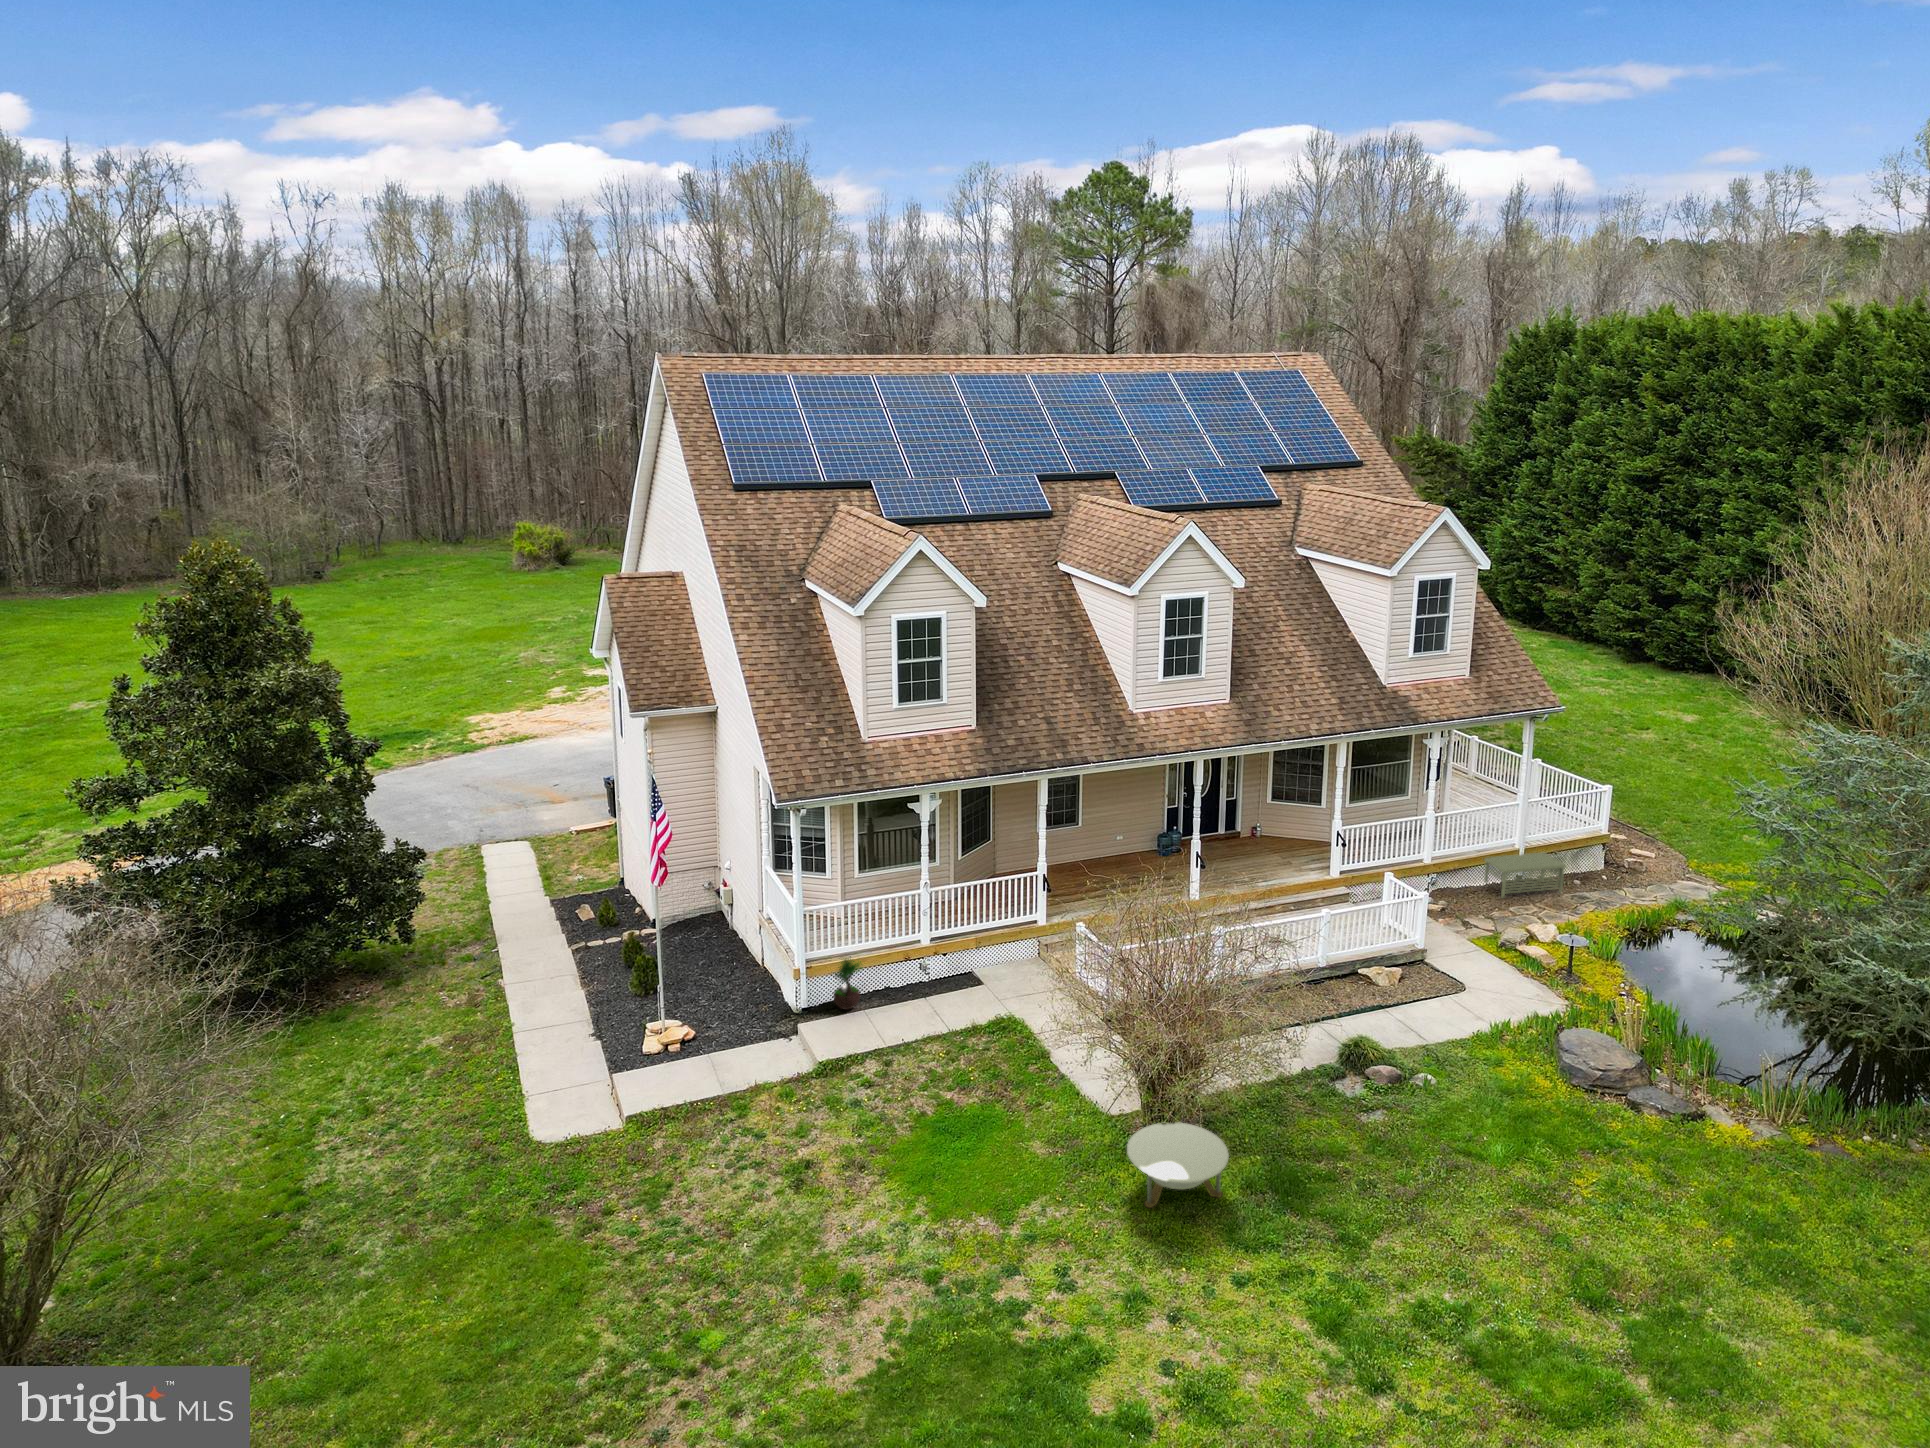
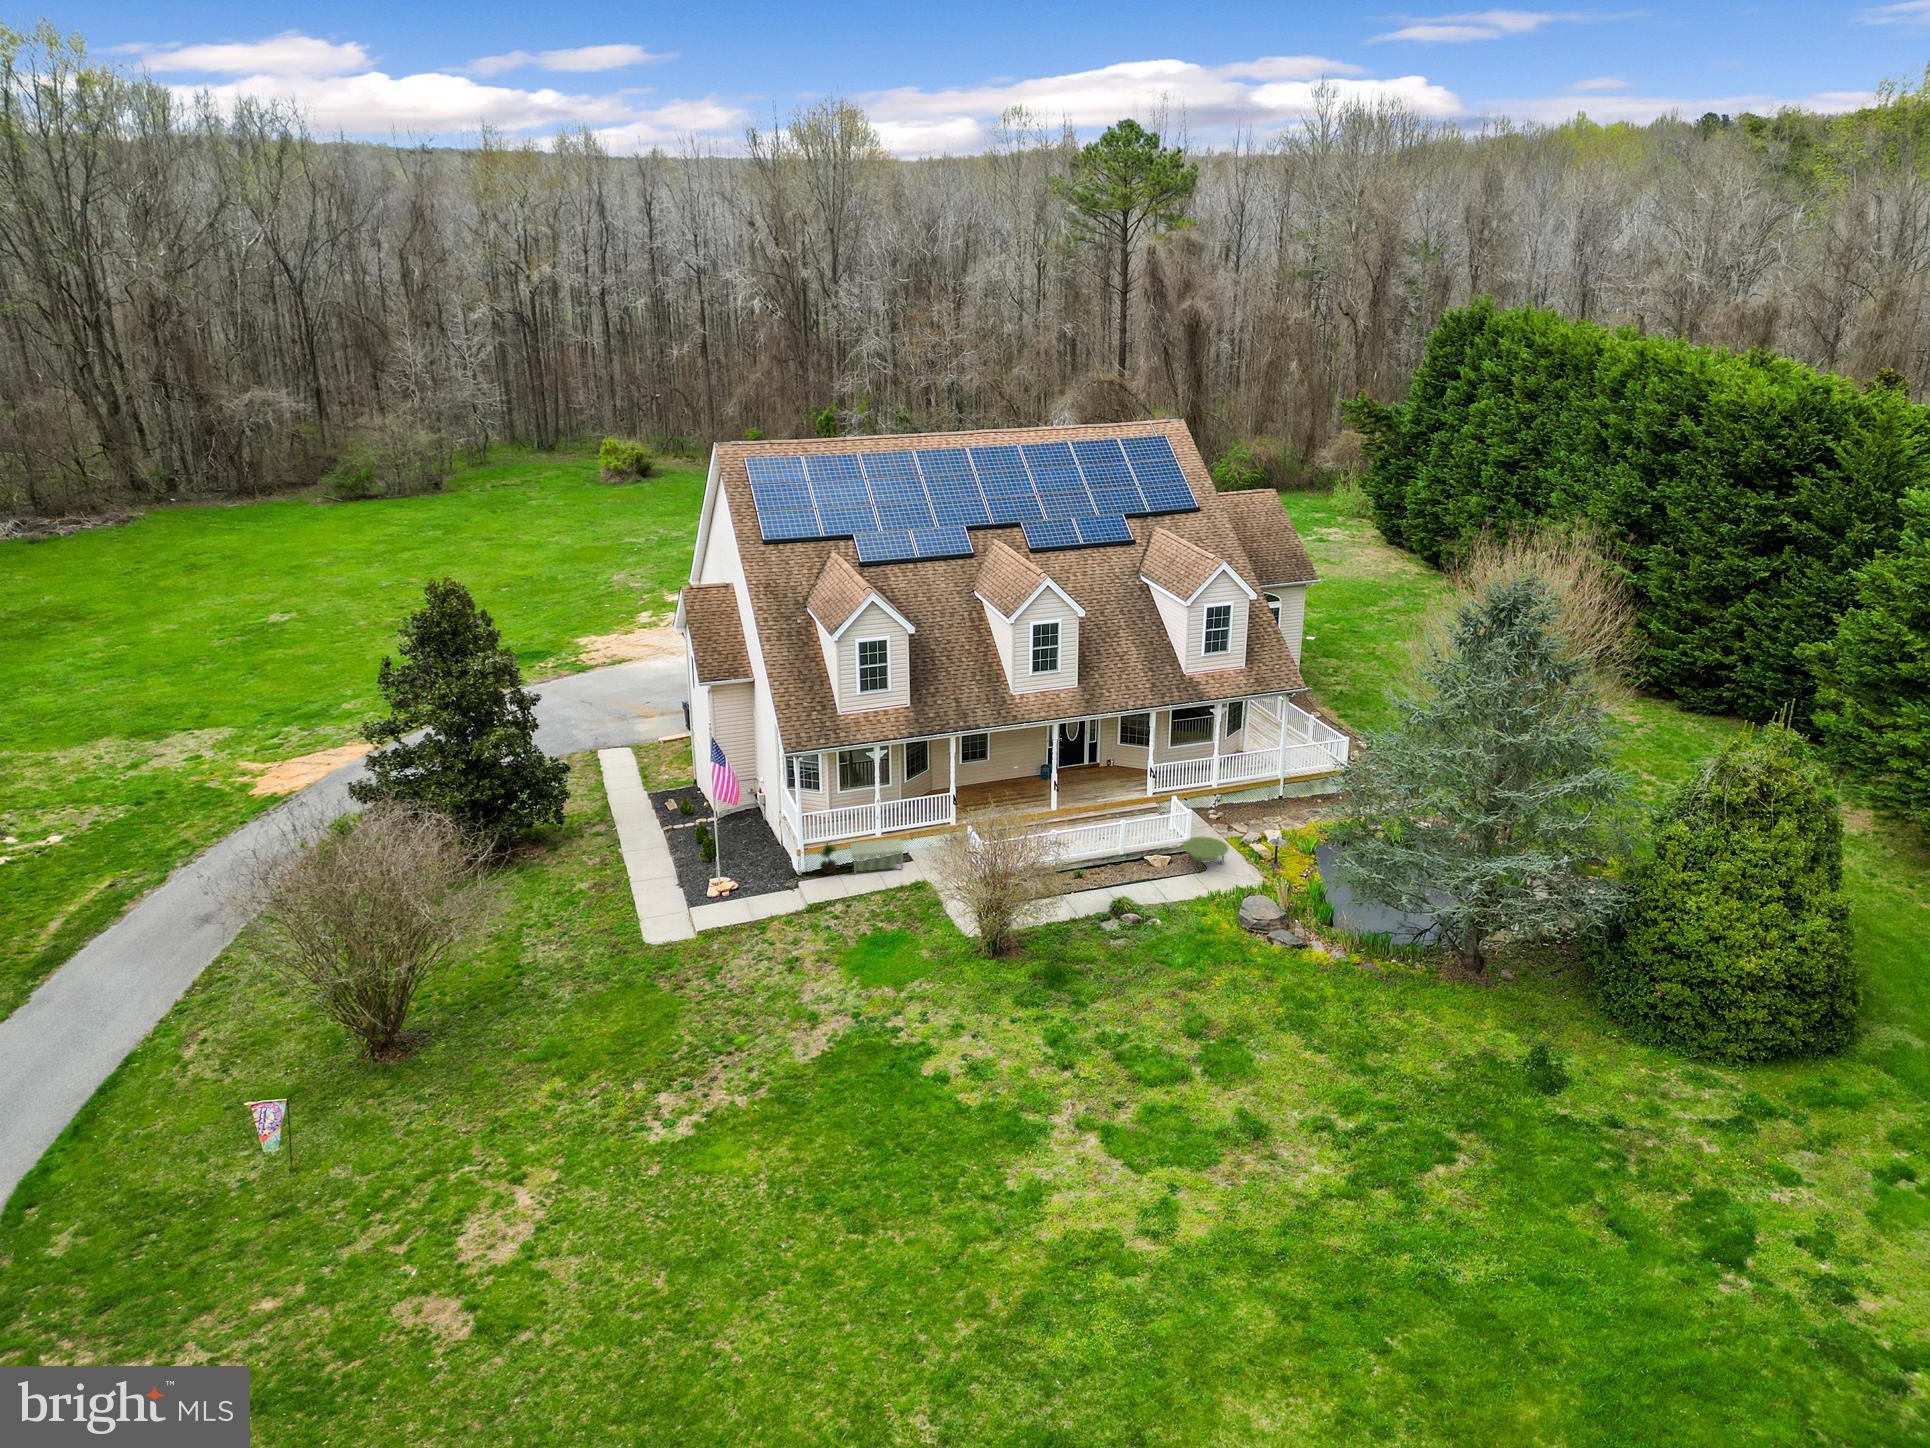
storage bench: present [1484,852,1566,898] -> present [850,839,903,873]
round table: present [1127,1123,1229,1208] -> present [1182,836,1228,872]

